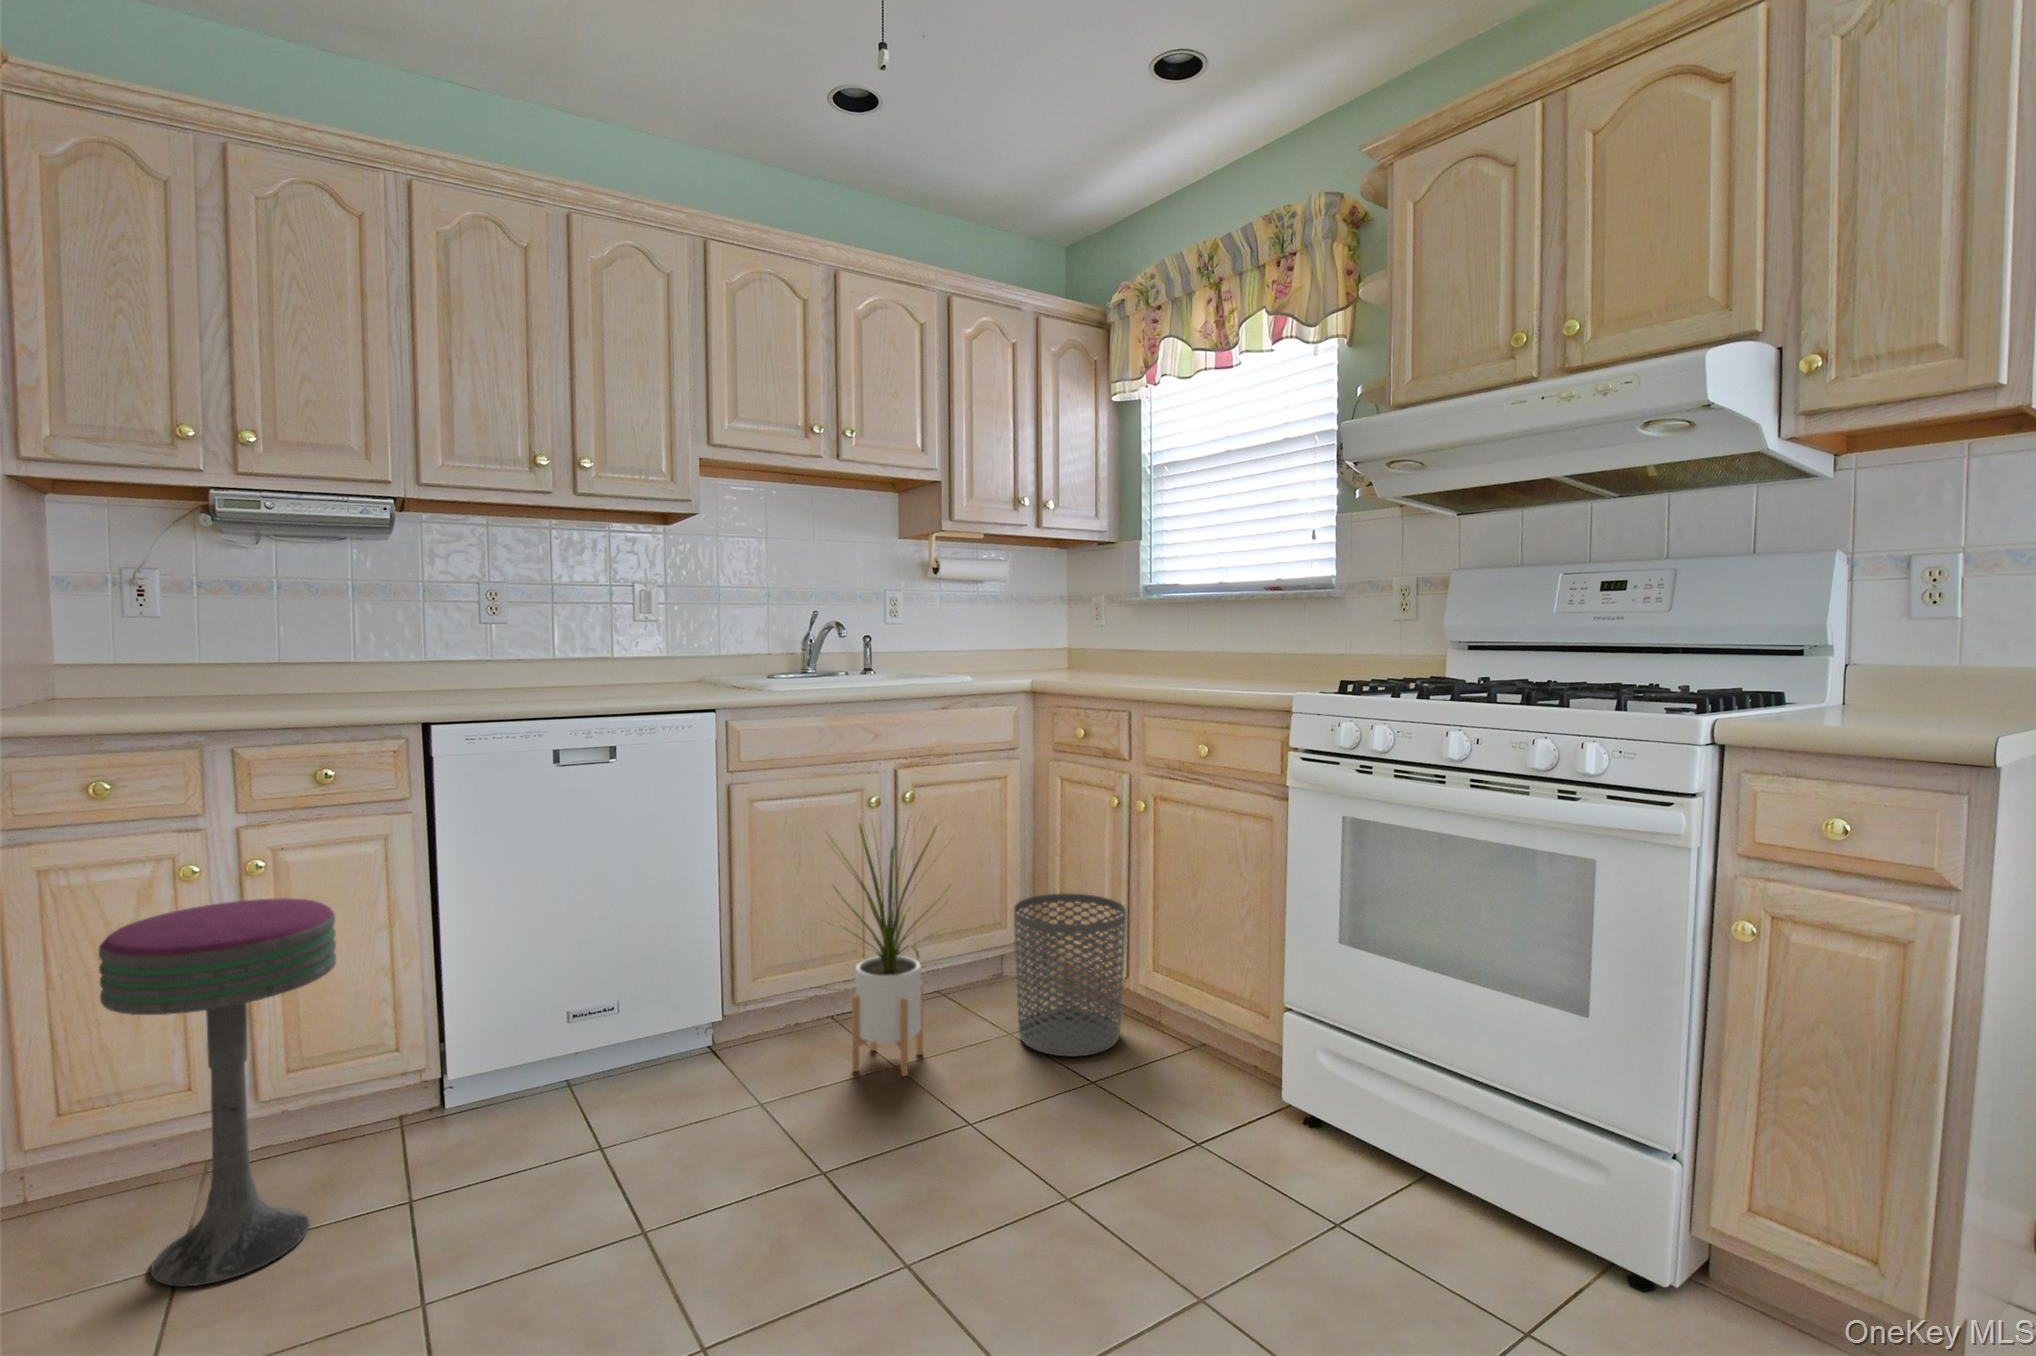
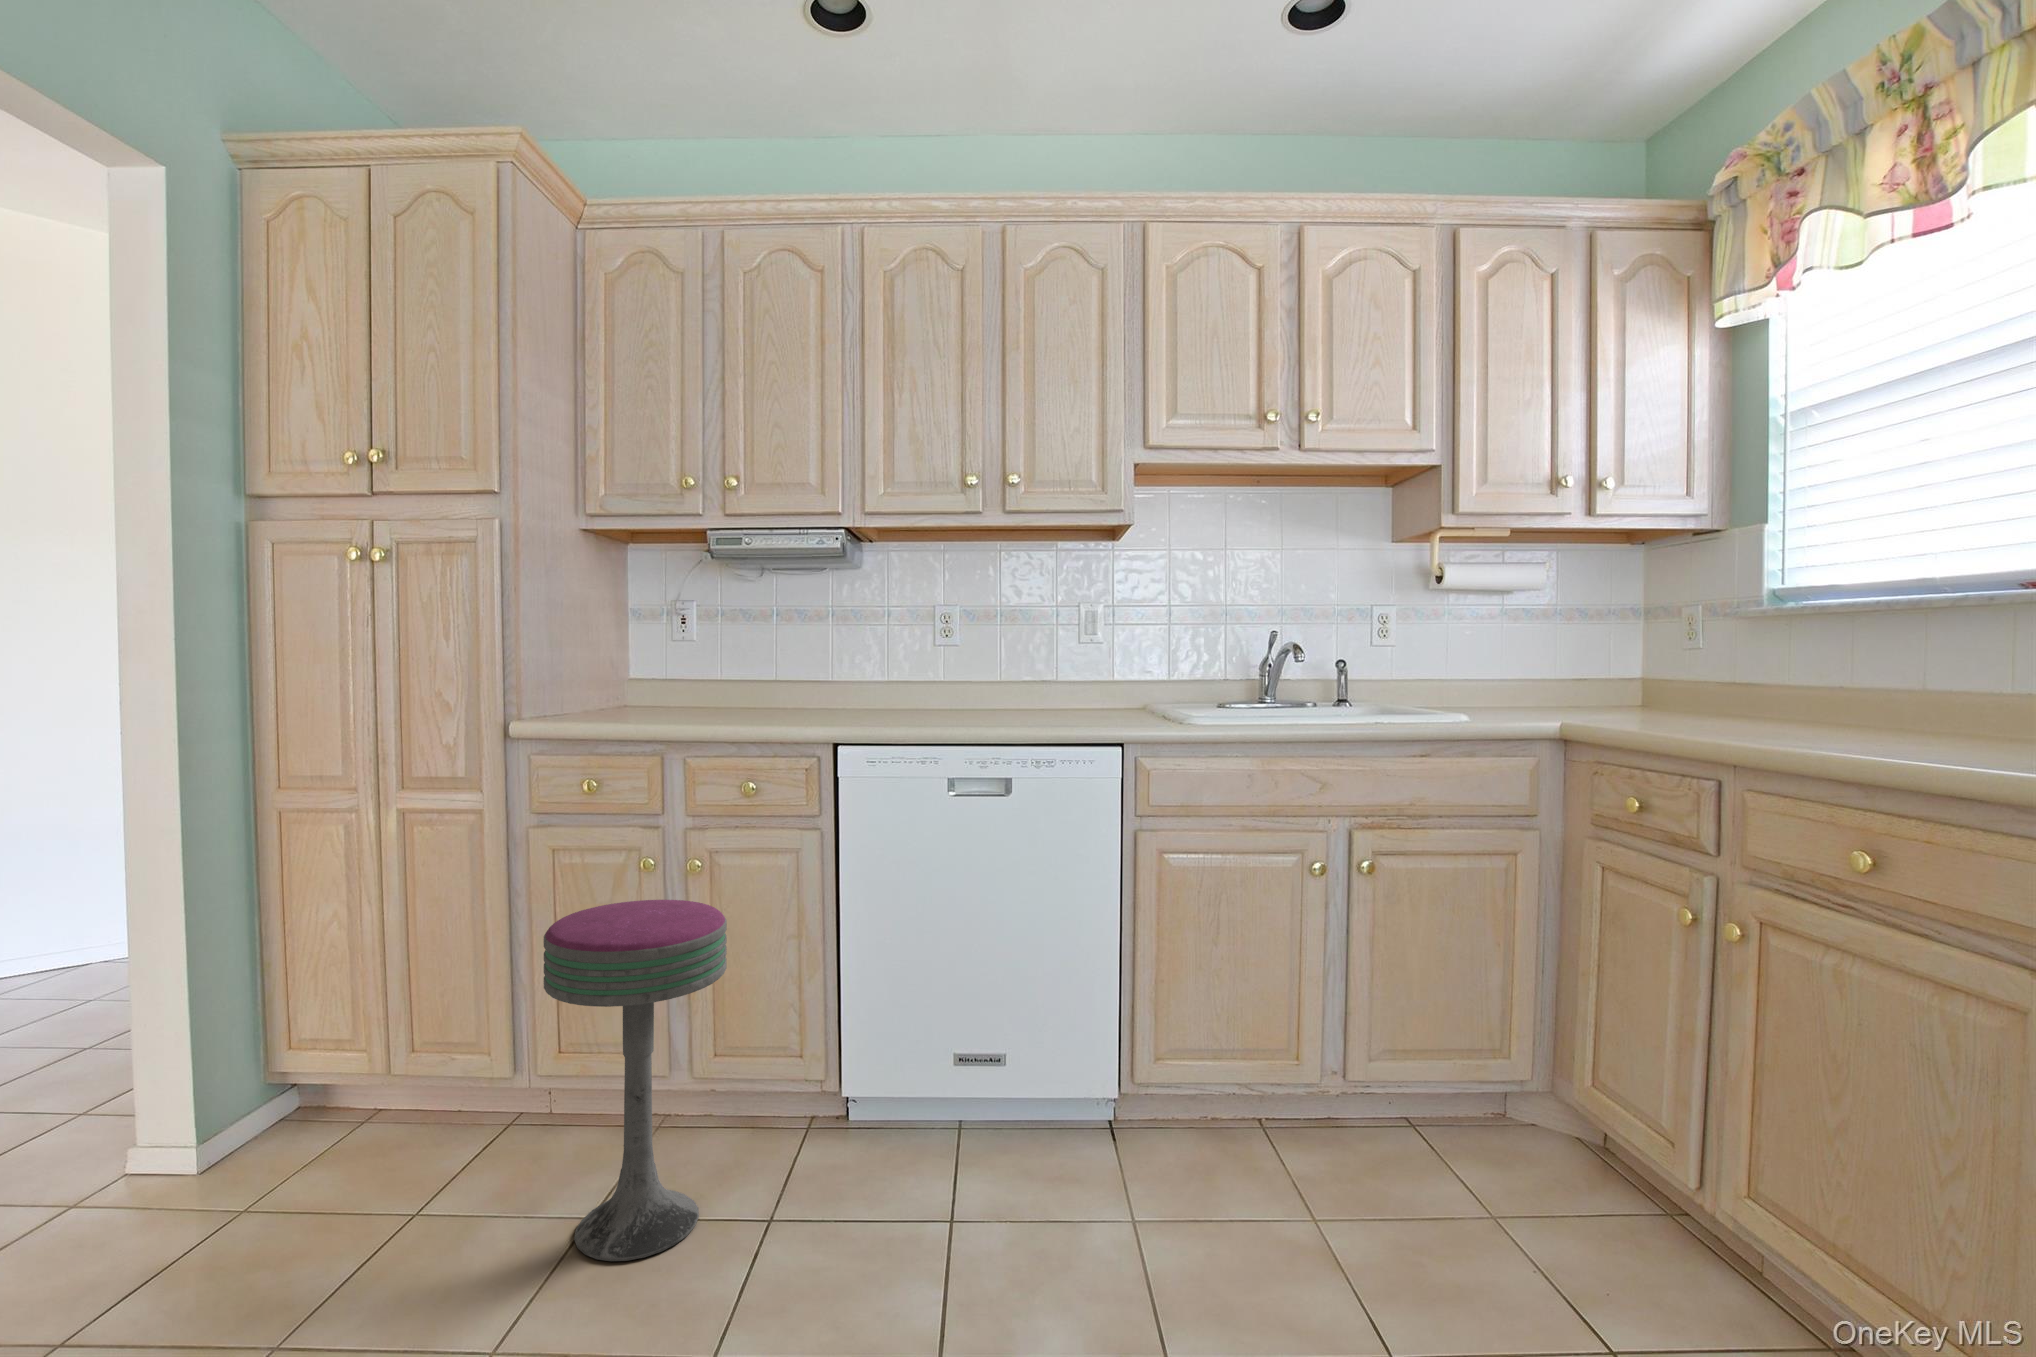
house plant: present [834,825,941,1076] -> none [1228,878,1418,1246]
waste bin: present [1014,894,1126,1056] -> none [1508,1034,1704,1305]

